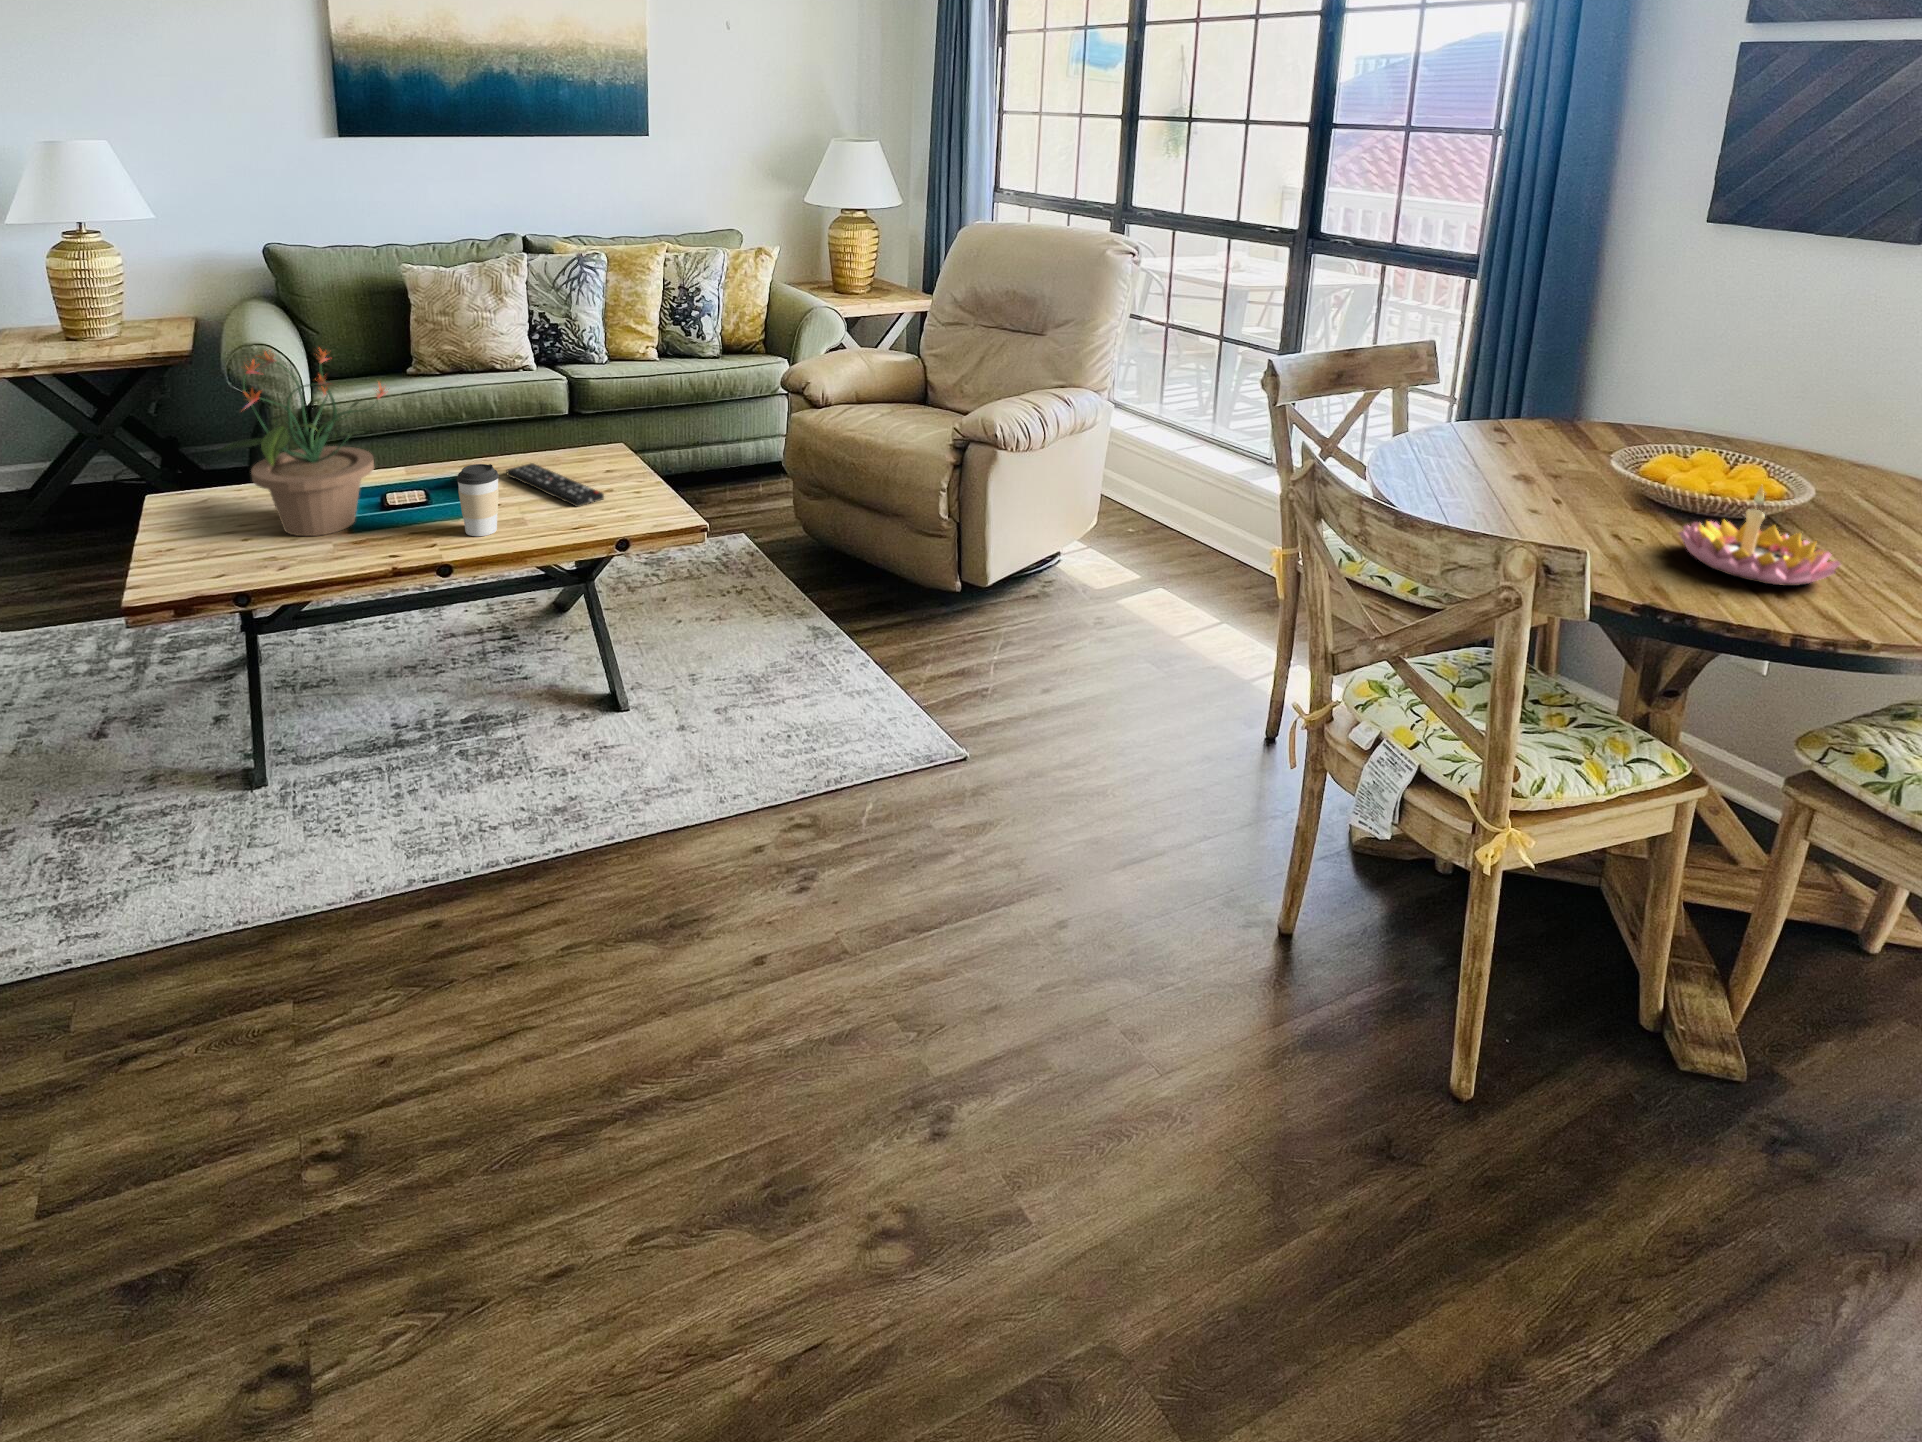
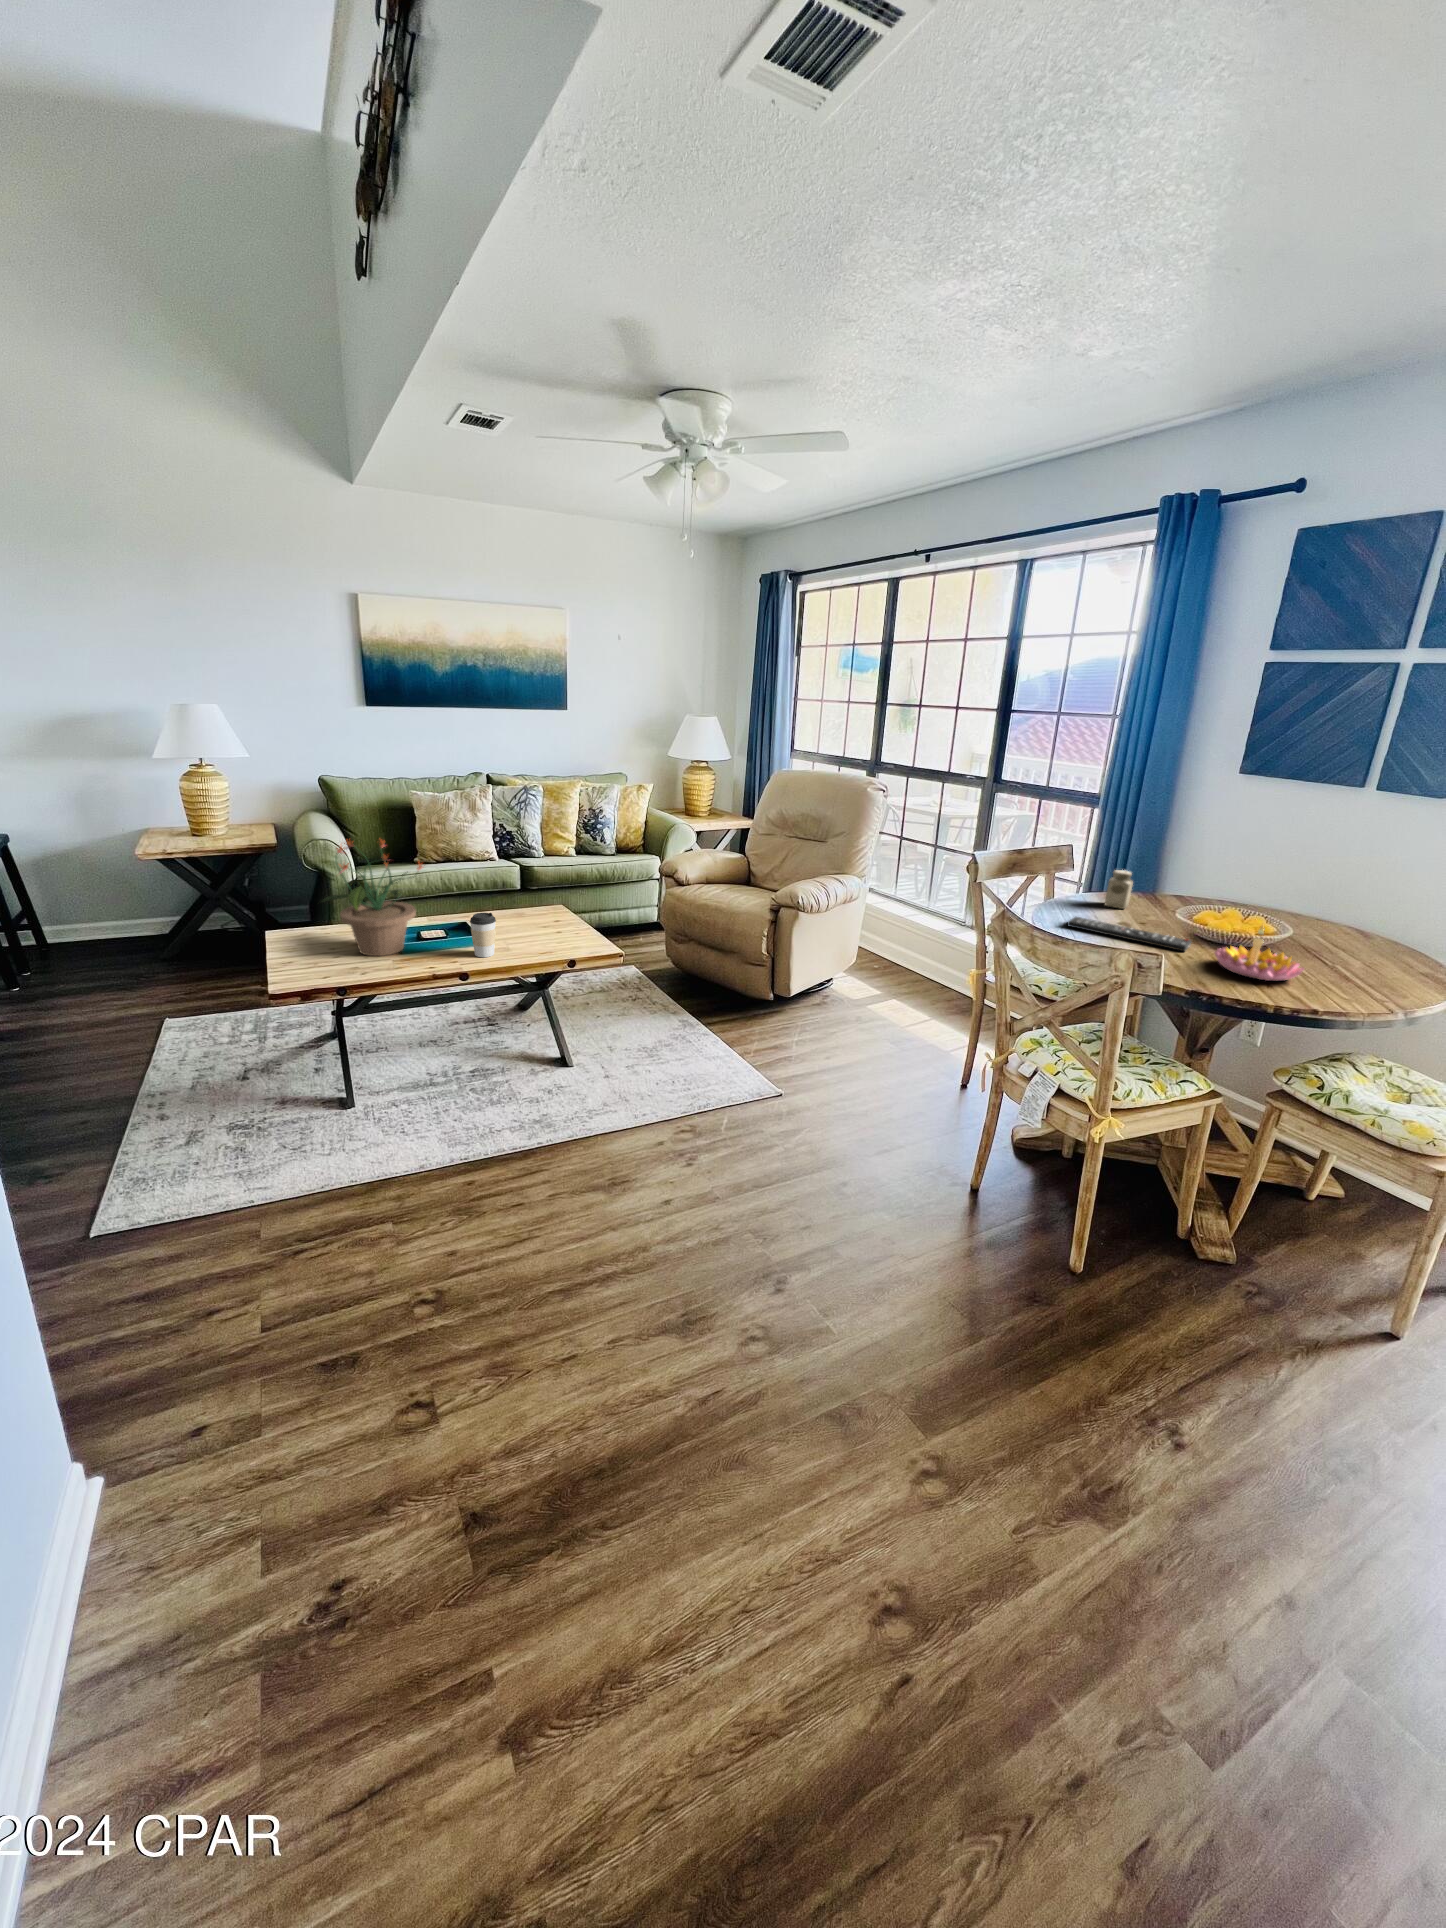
salt shaker: none [1487,384,1534,449] -> present [1105,870,1133,909]
remote control: present [507,463,604,507] -> present [1067,917,1192,951]

